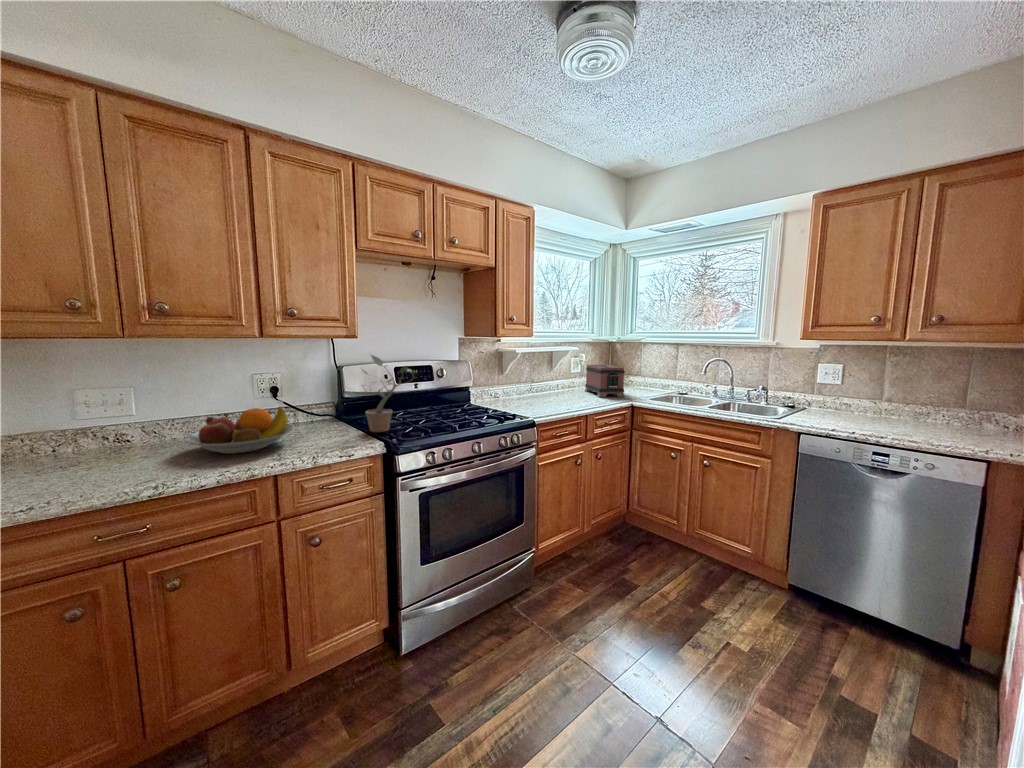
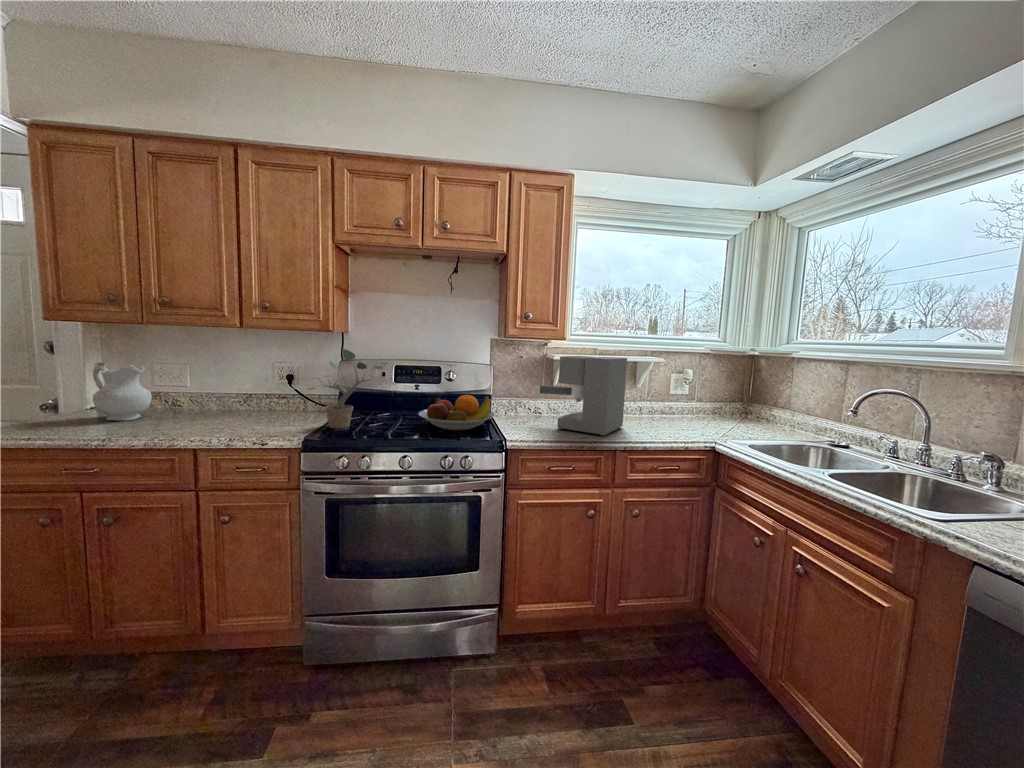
coffee maker: none [515,348,578,406] -> present [540,356,627,436]
toaster: present [585,365,625,397] -> none [674,384,719,435]
ceramic pitcher: none [23,393,123,471] -> present [93,362,152,421]
fruit bowl: present [184,407,293,454] -> present [418,395,494,430]

